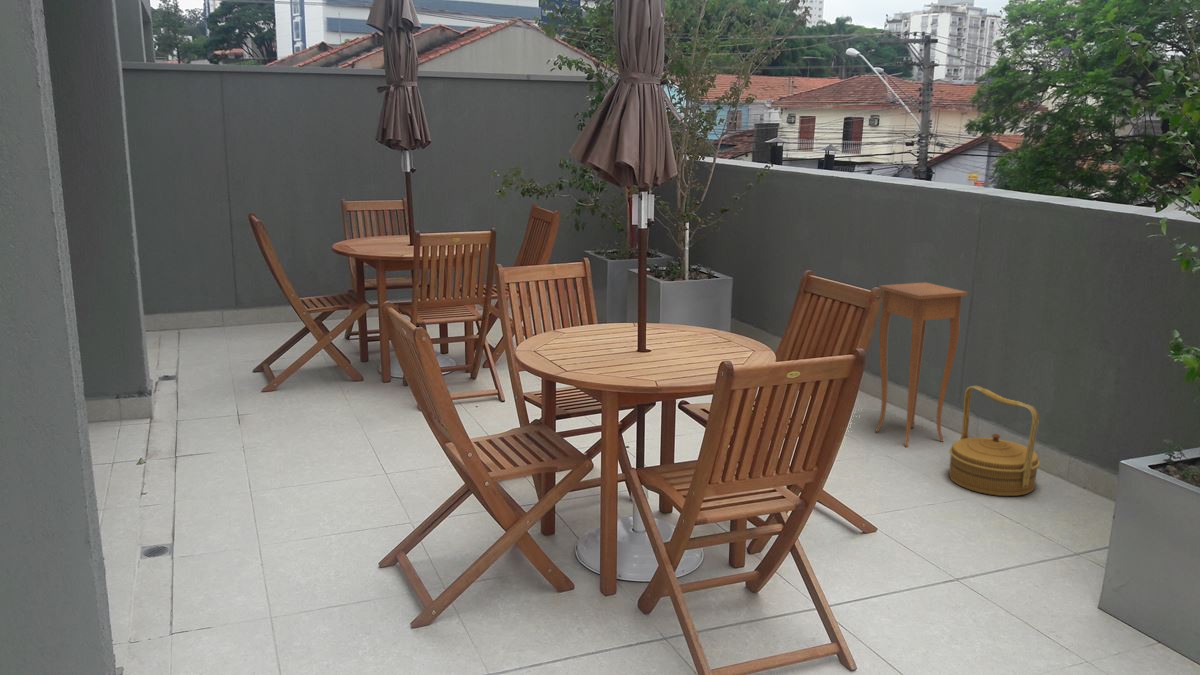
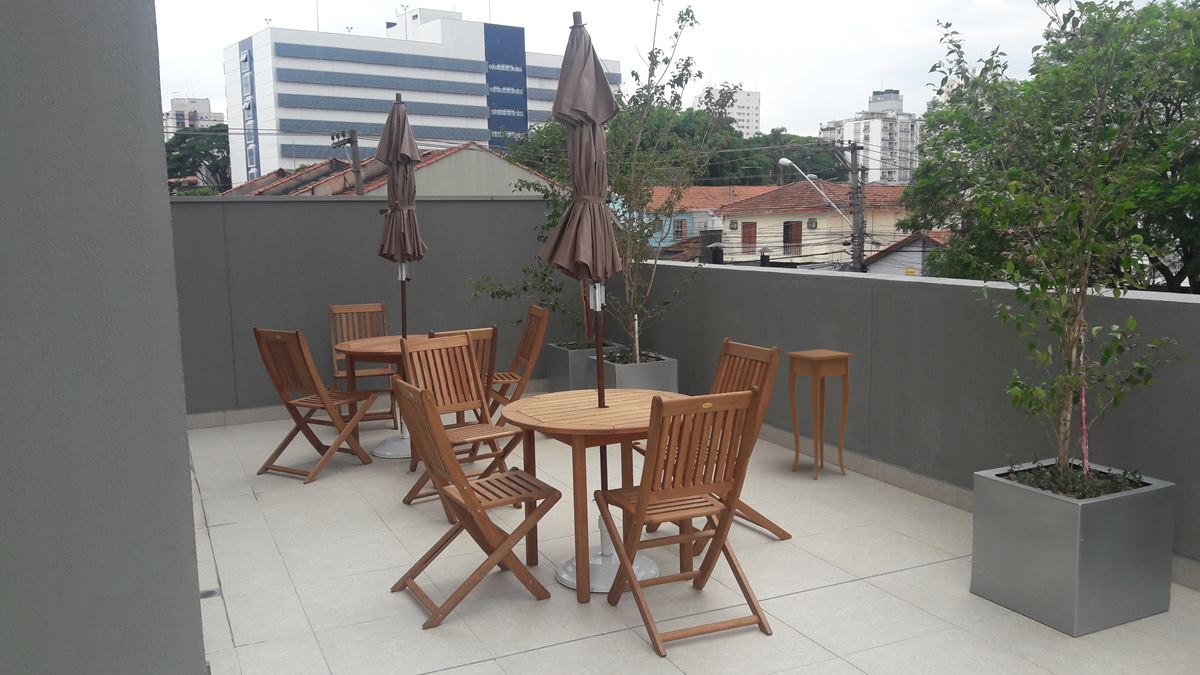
woven basket: present [949,386,1040,496] -> none [845,424,913,506]

